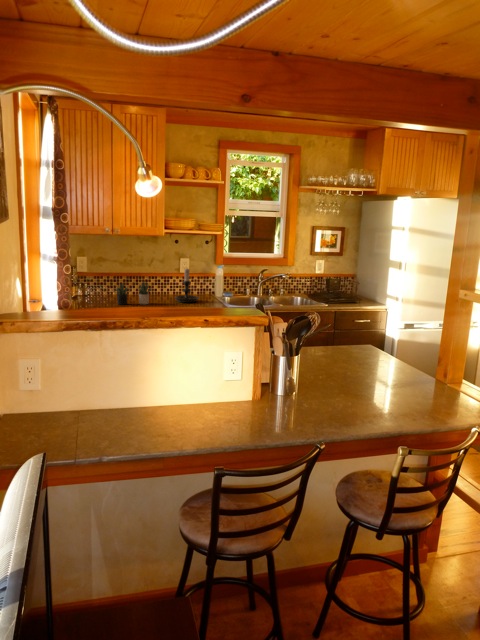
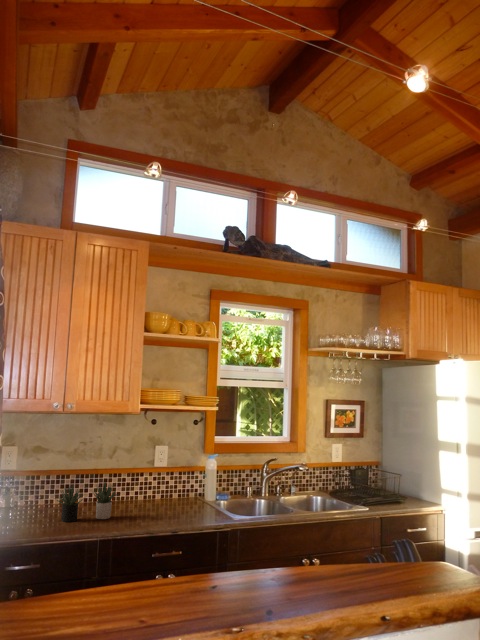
candle holder: present [175,269,199,303] -> none [148,457,185,513]

